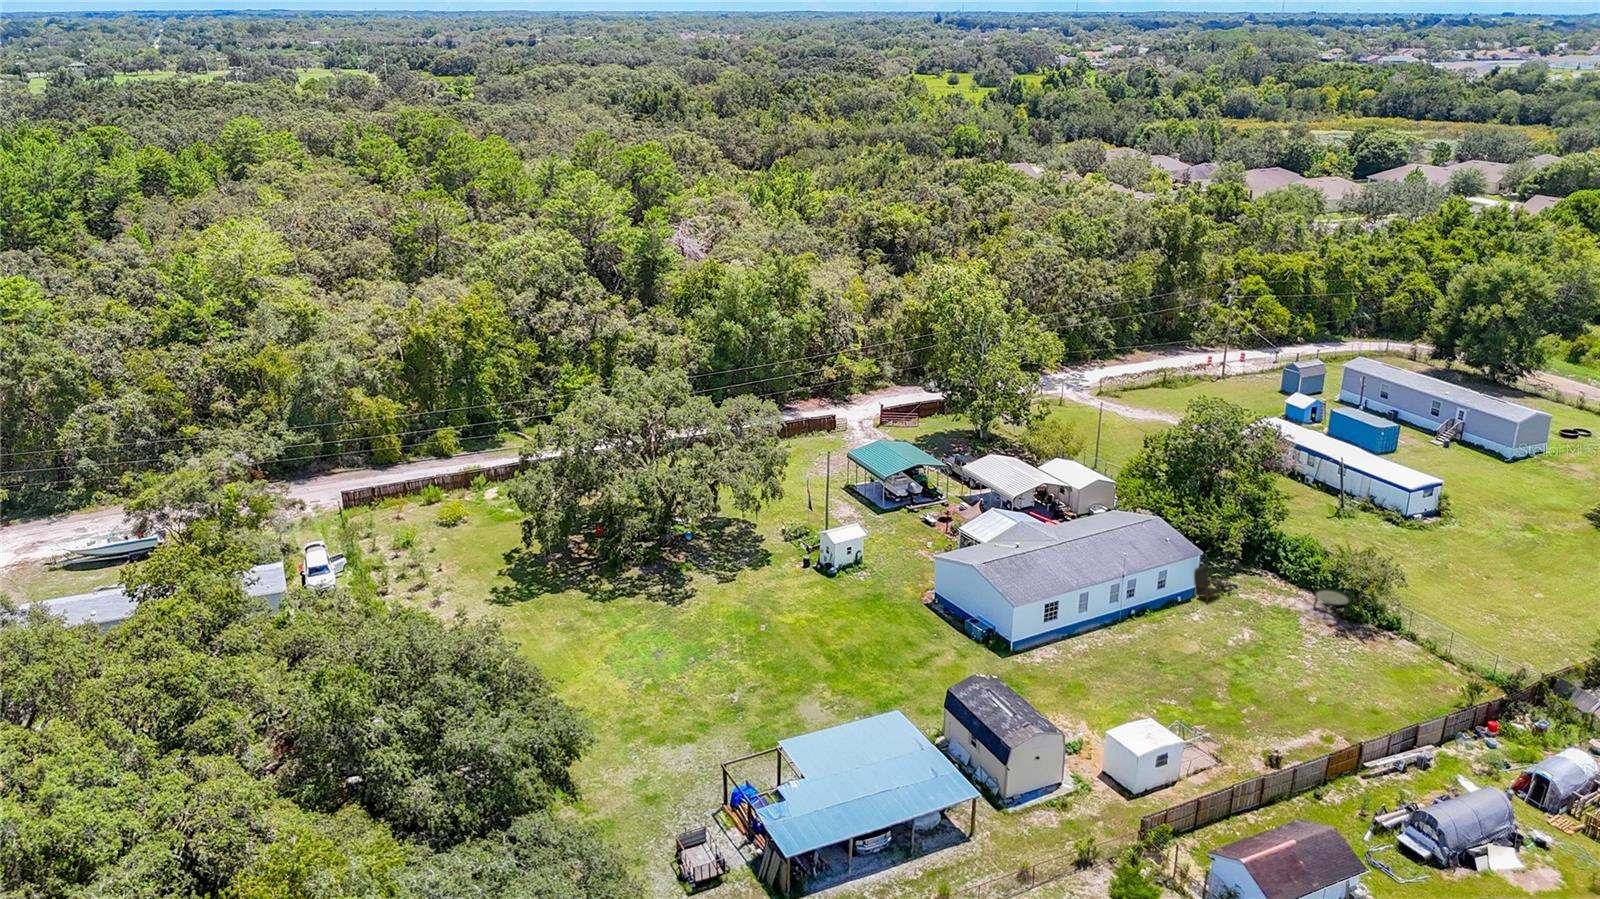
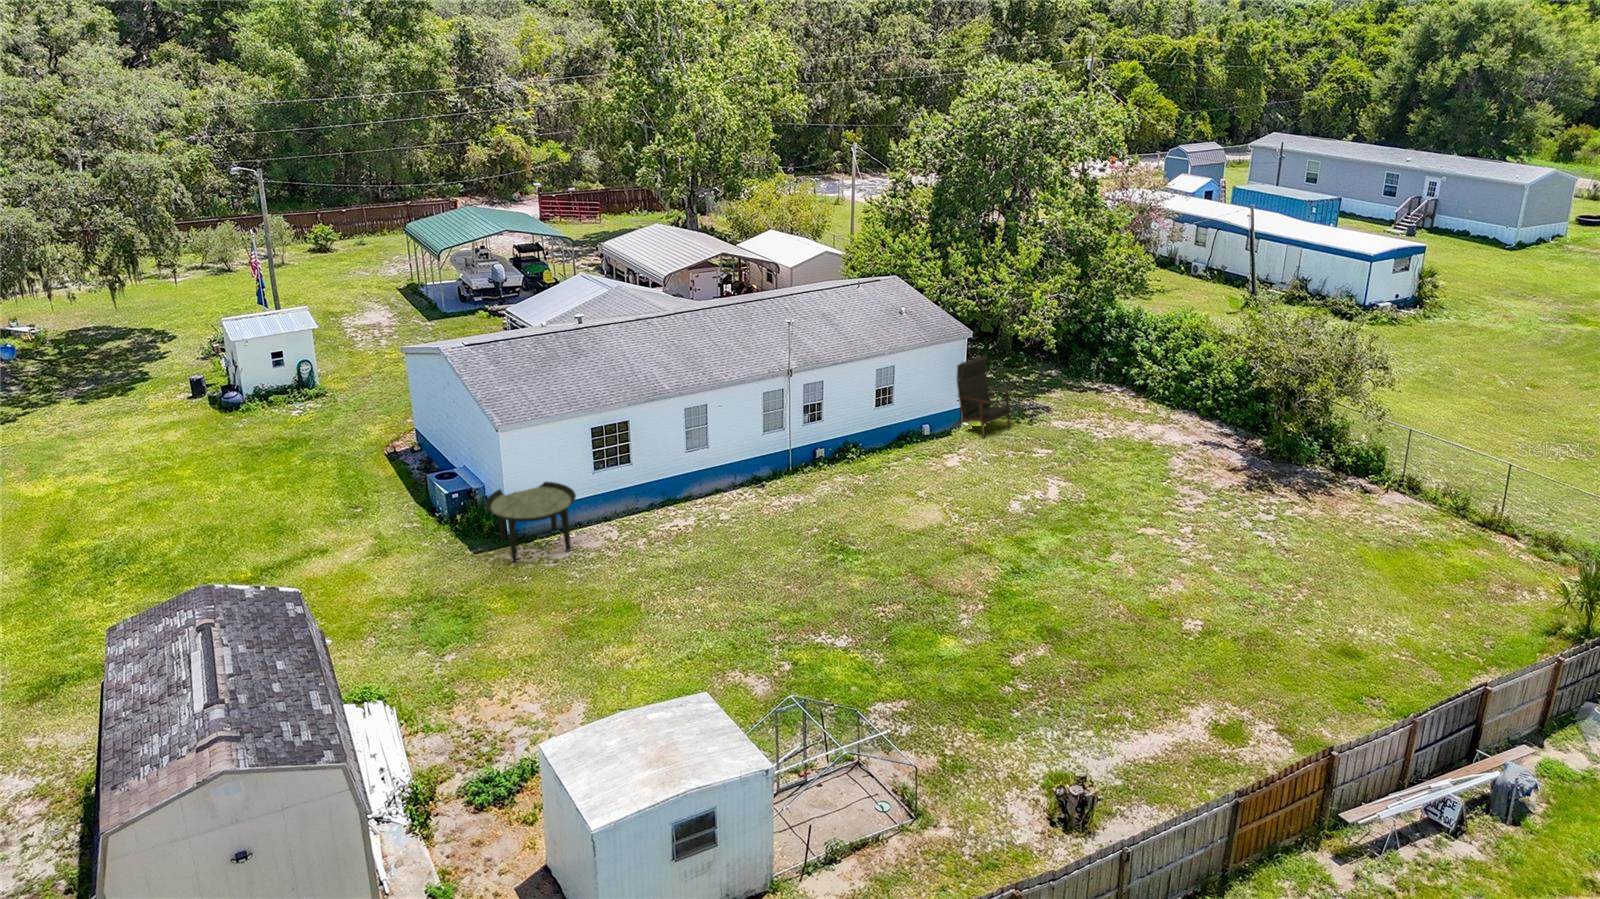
round table: present [1313,588,1351,618] -> present [485,482,576,562]

